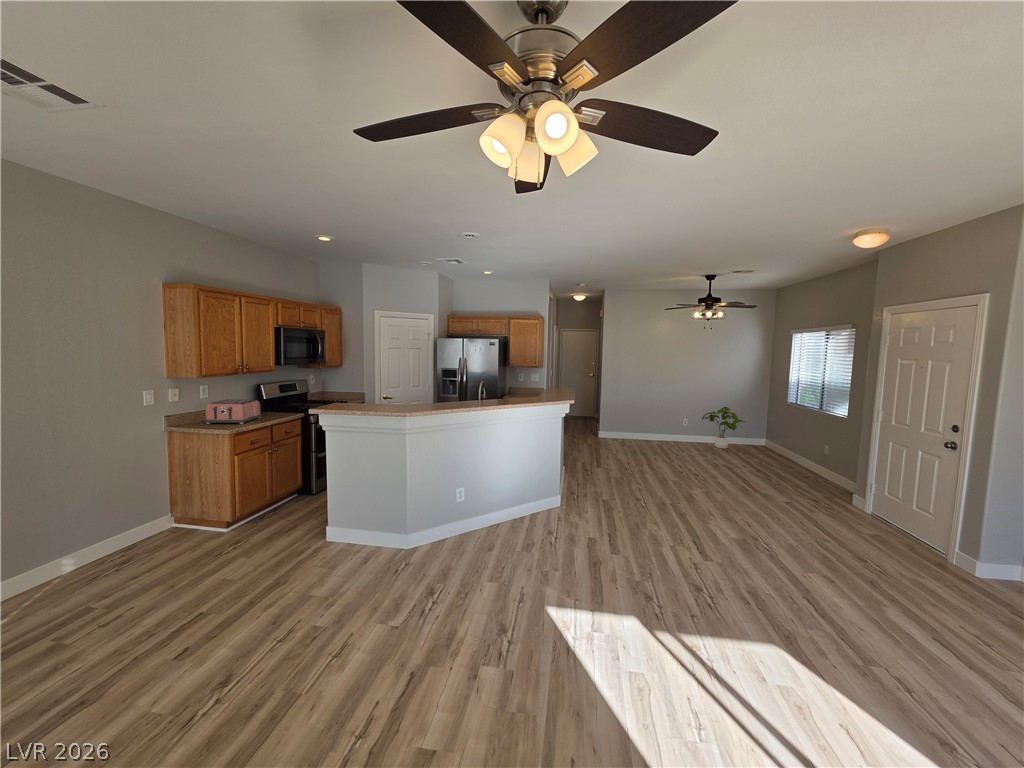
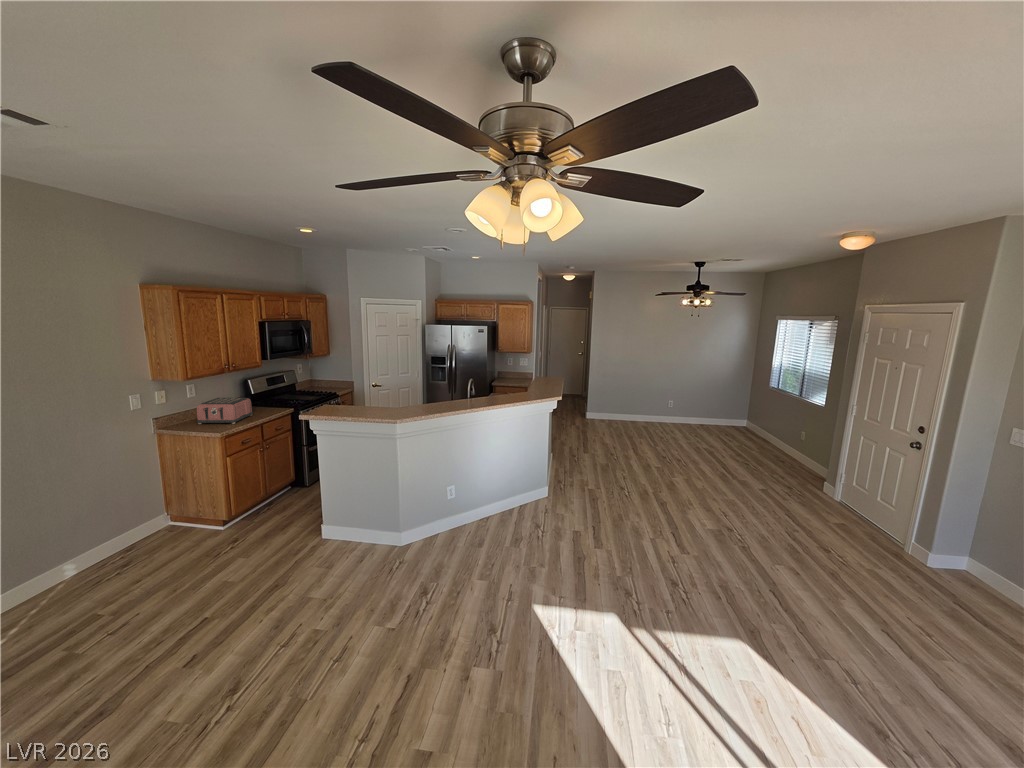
house plant: present [702,407,746,449] -> none [686,390,727,429]

